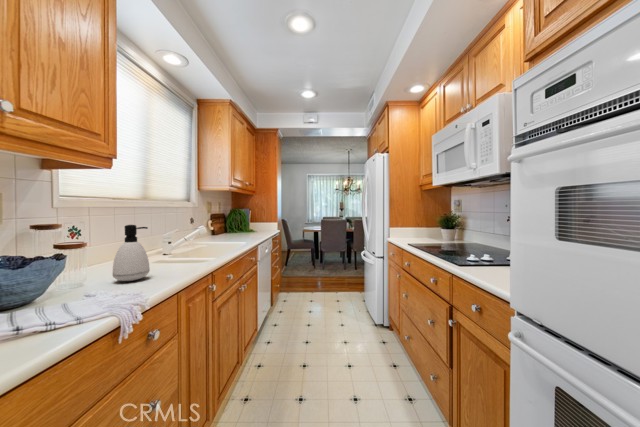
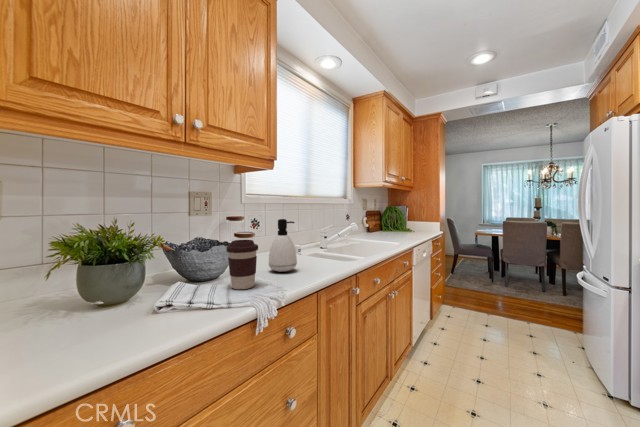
coffee cup: none [65,249,111,305] -> present [226,240,258,289]

